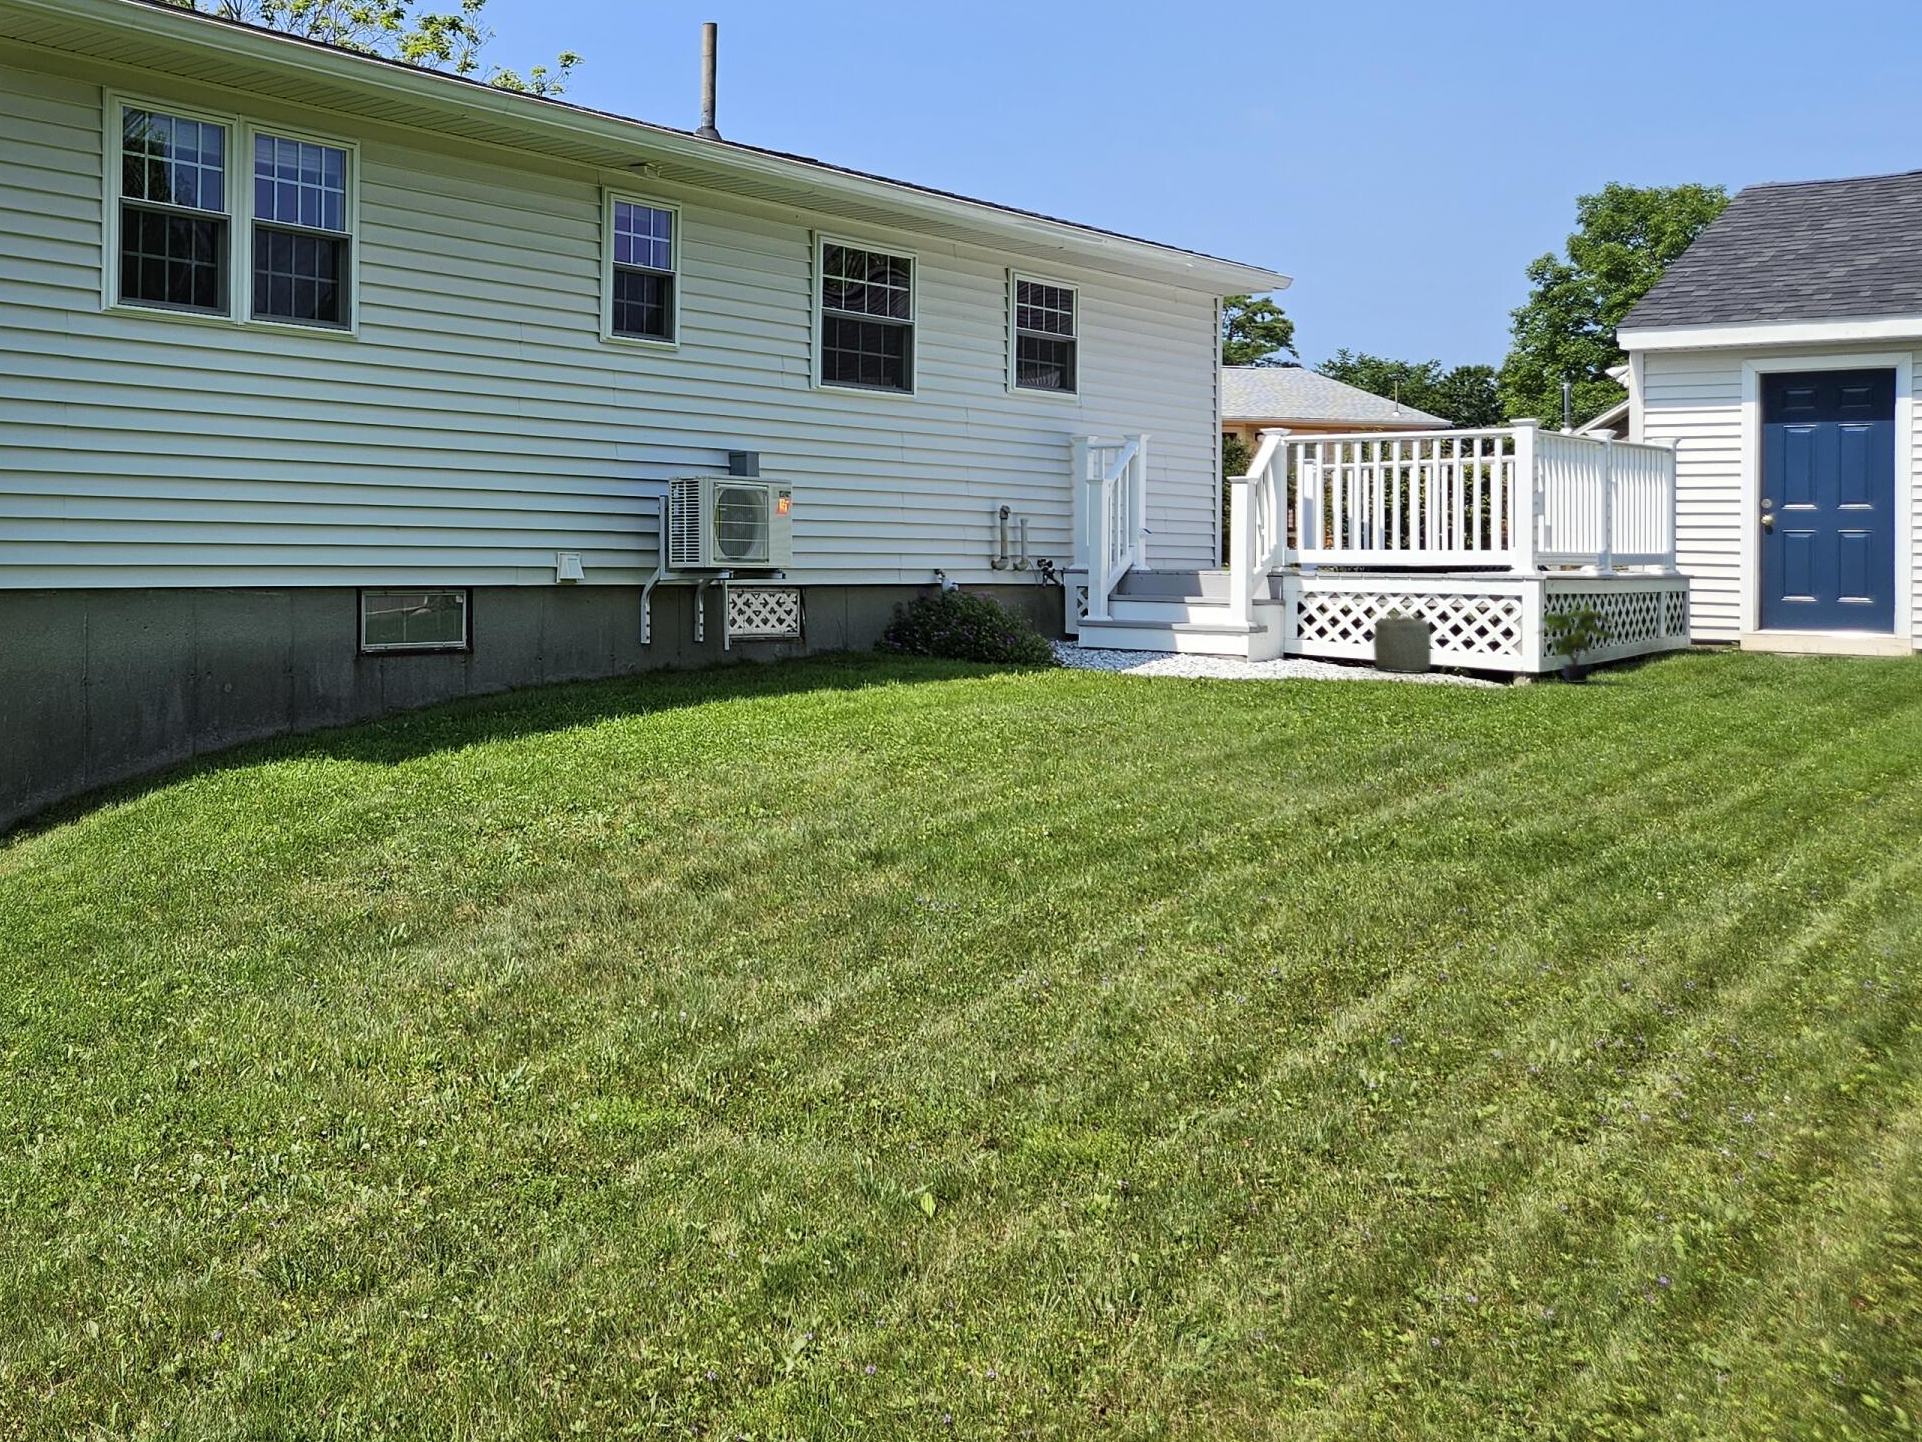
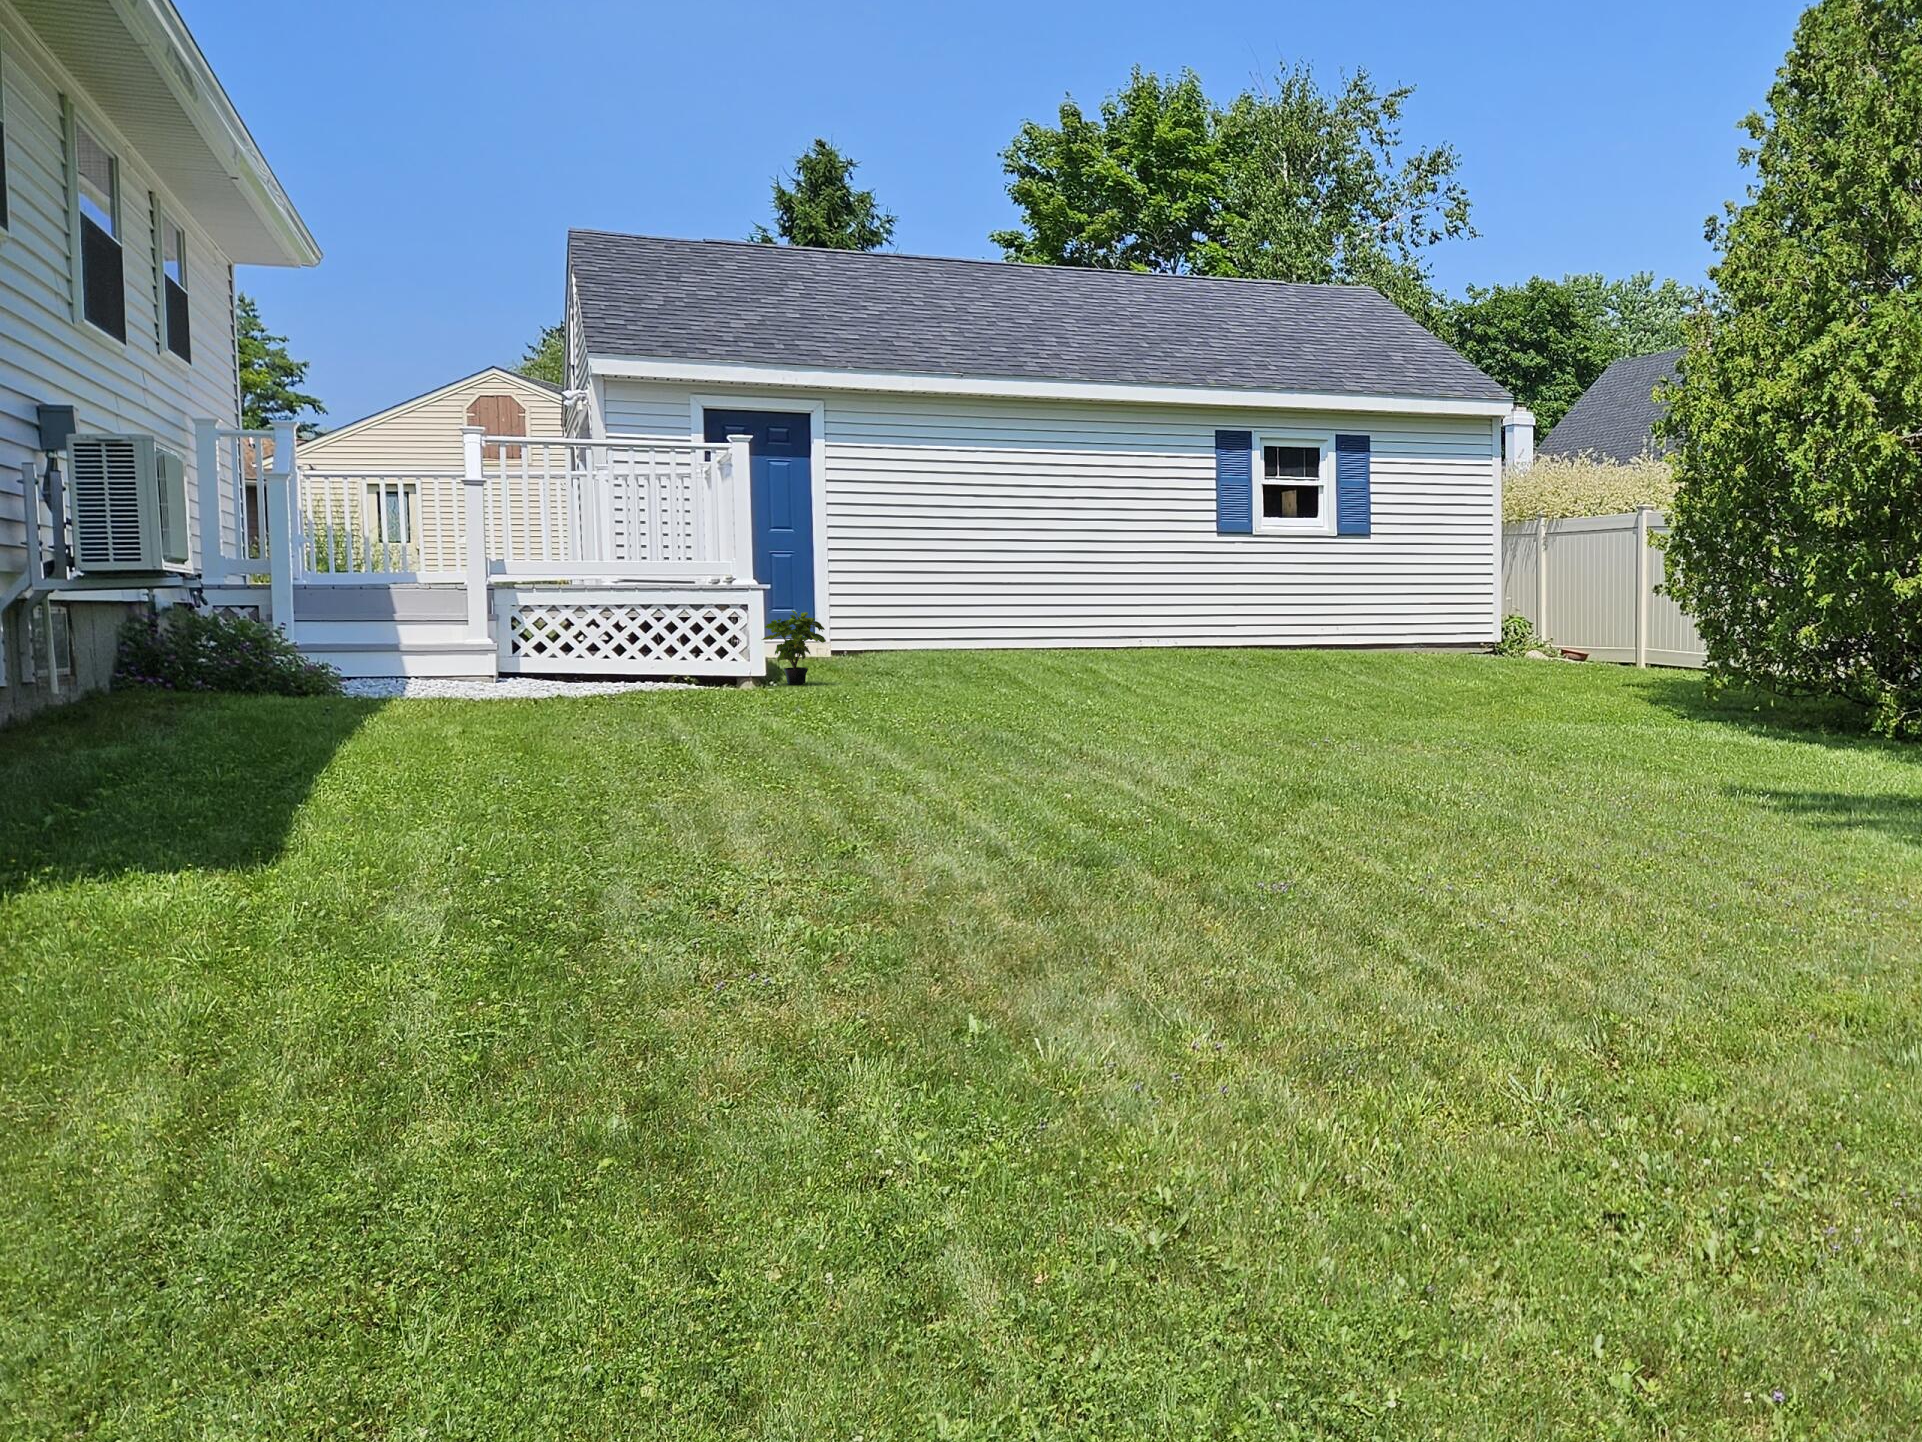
basket: present [1373,611,1431,673] -> none [605,622,663,684]

